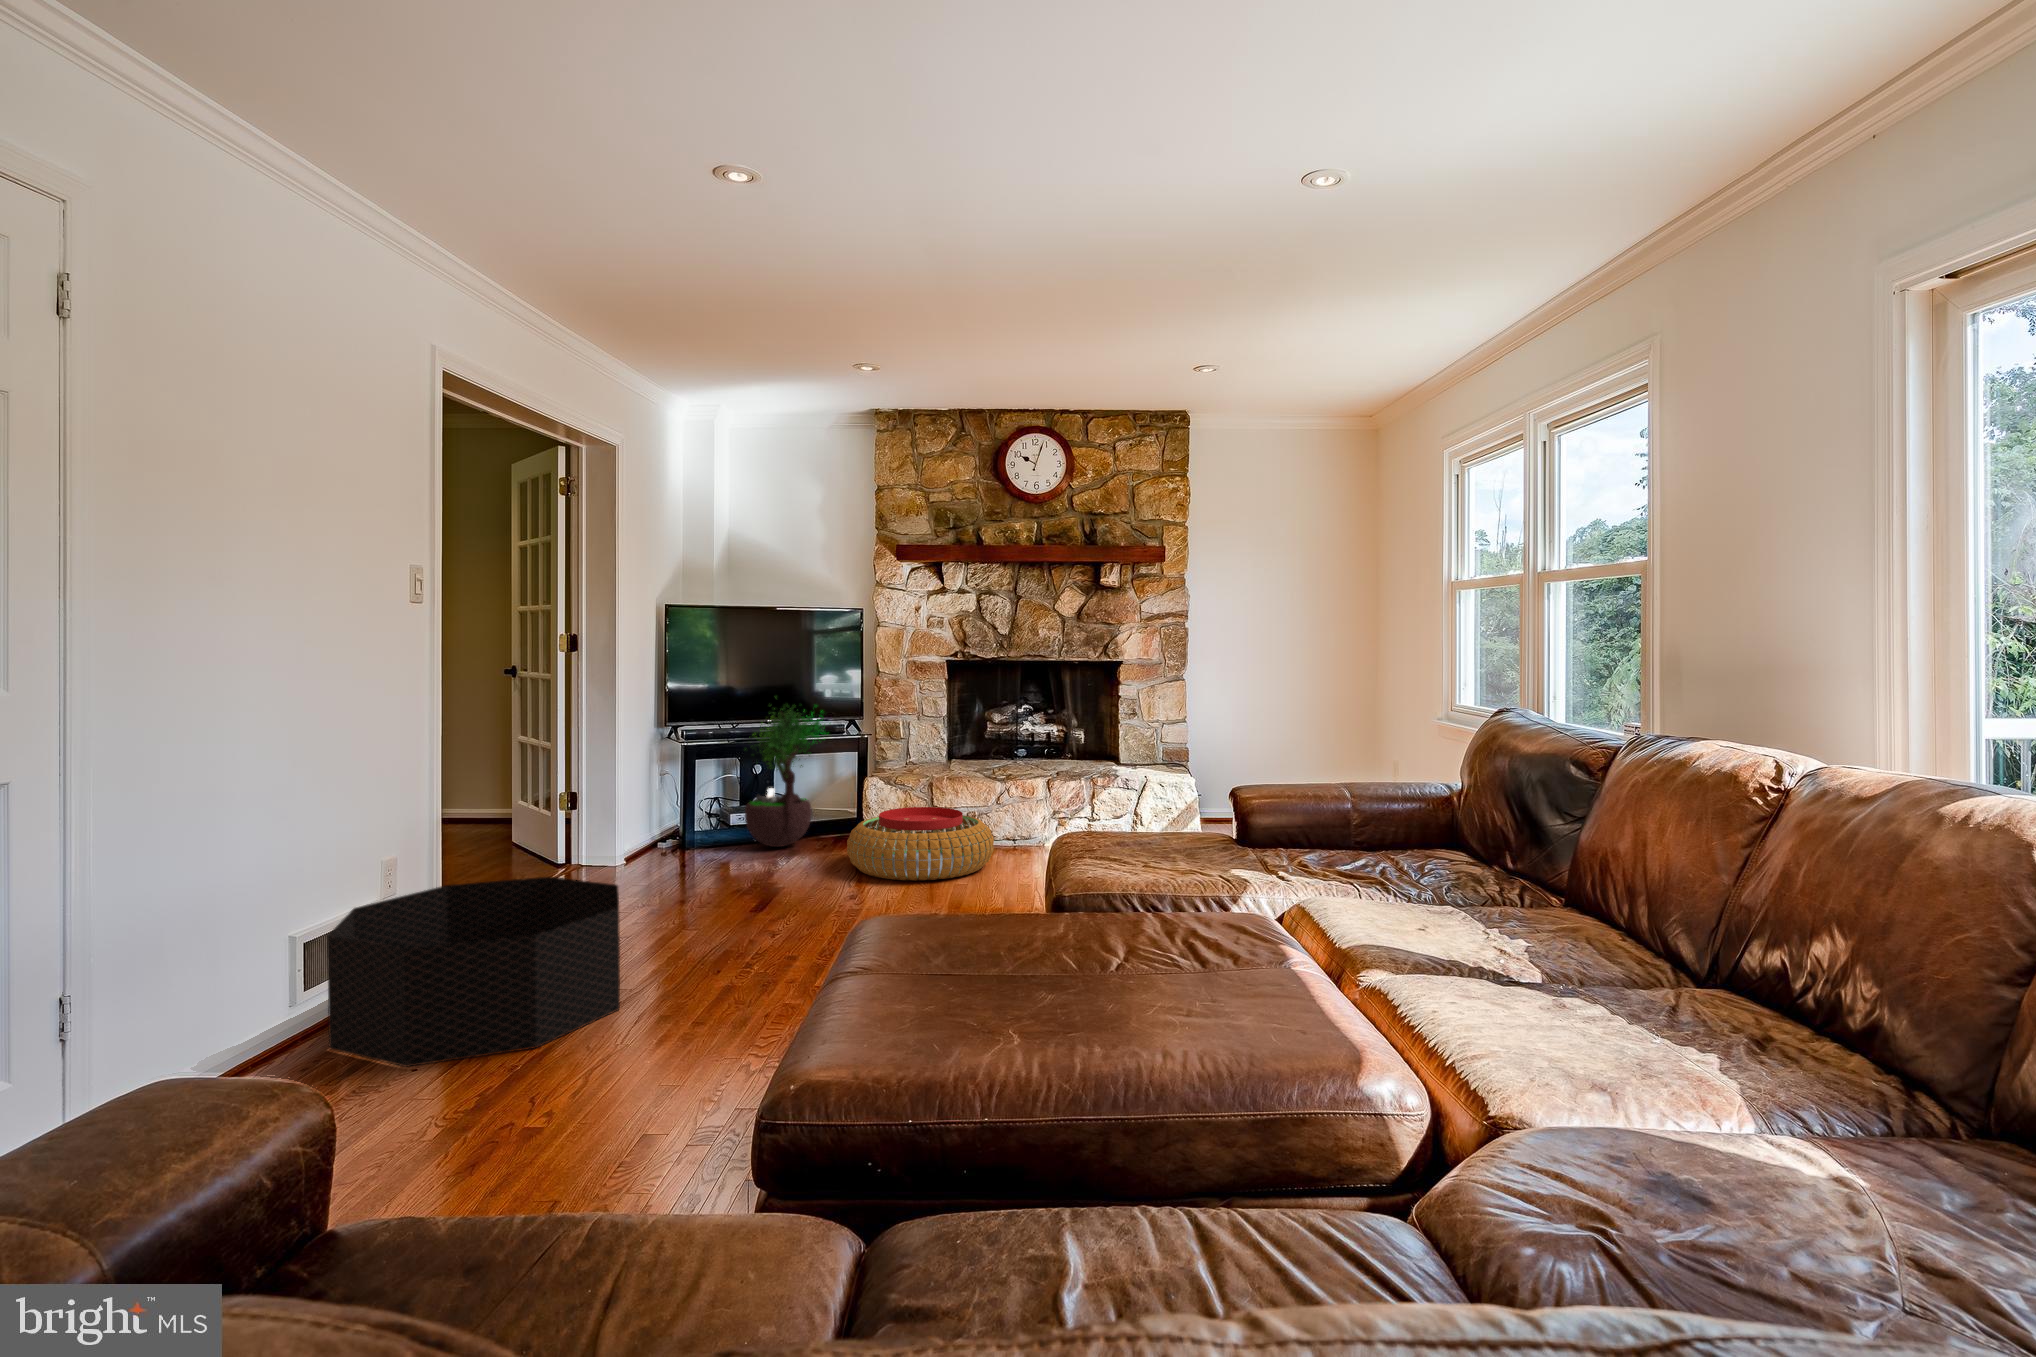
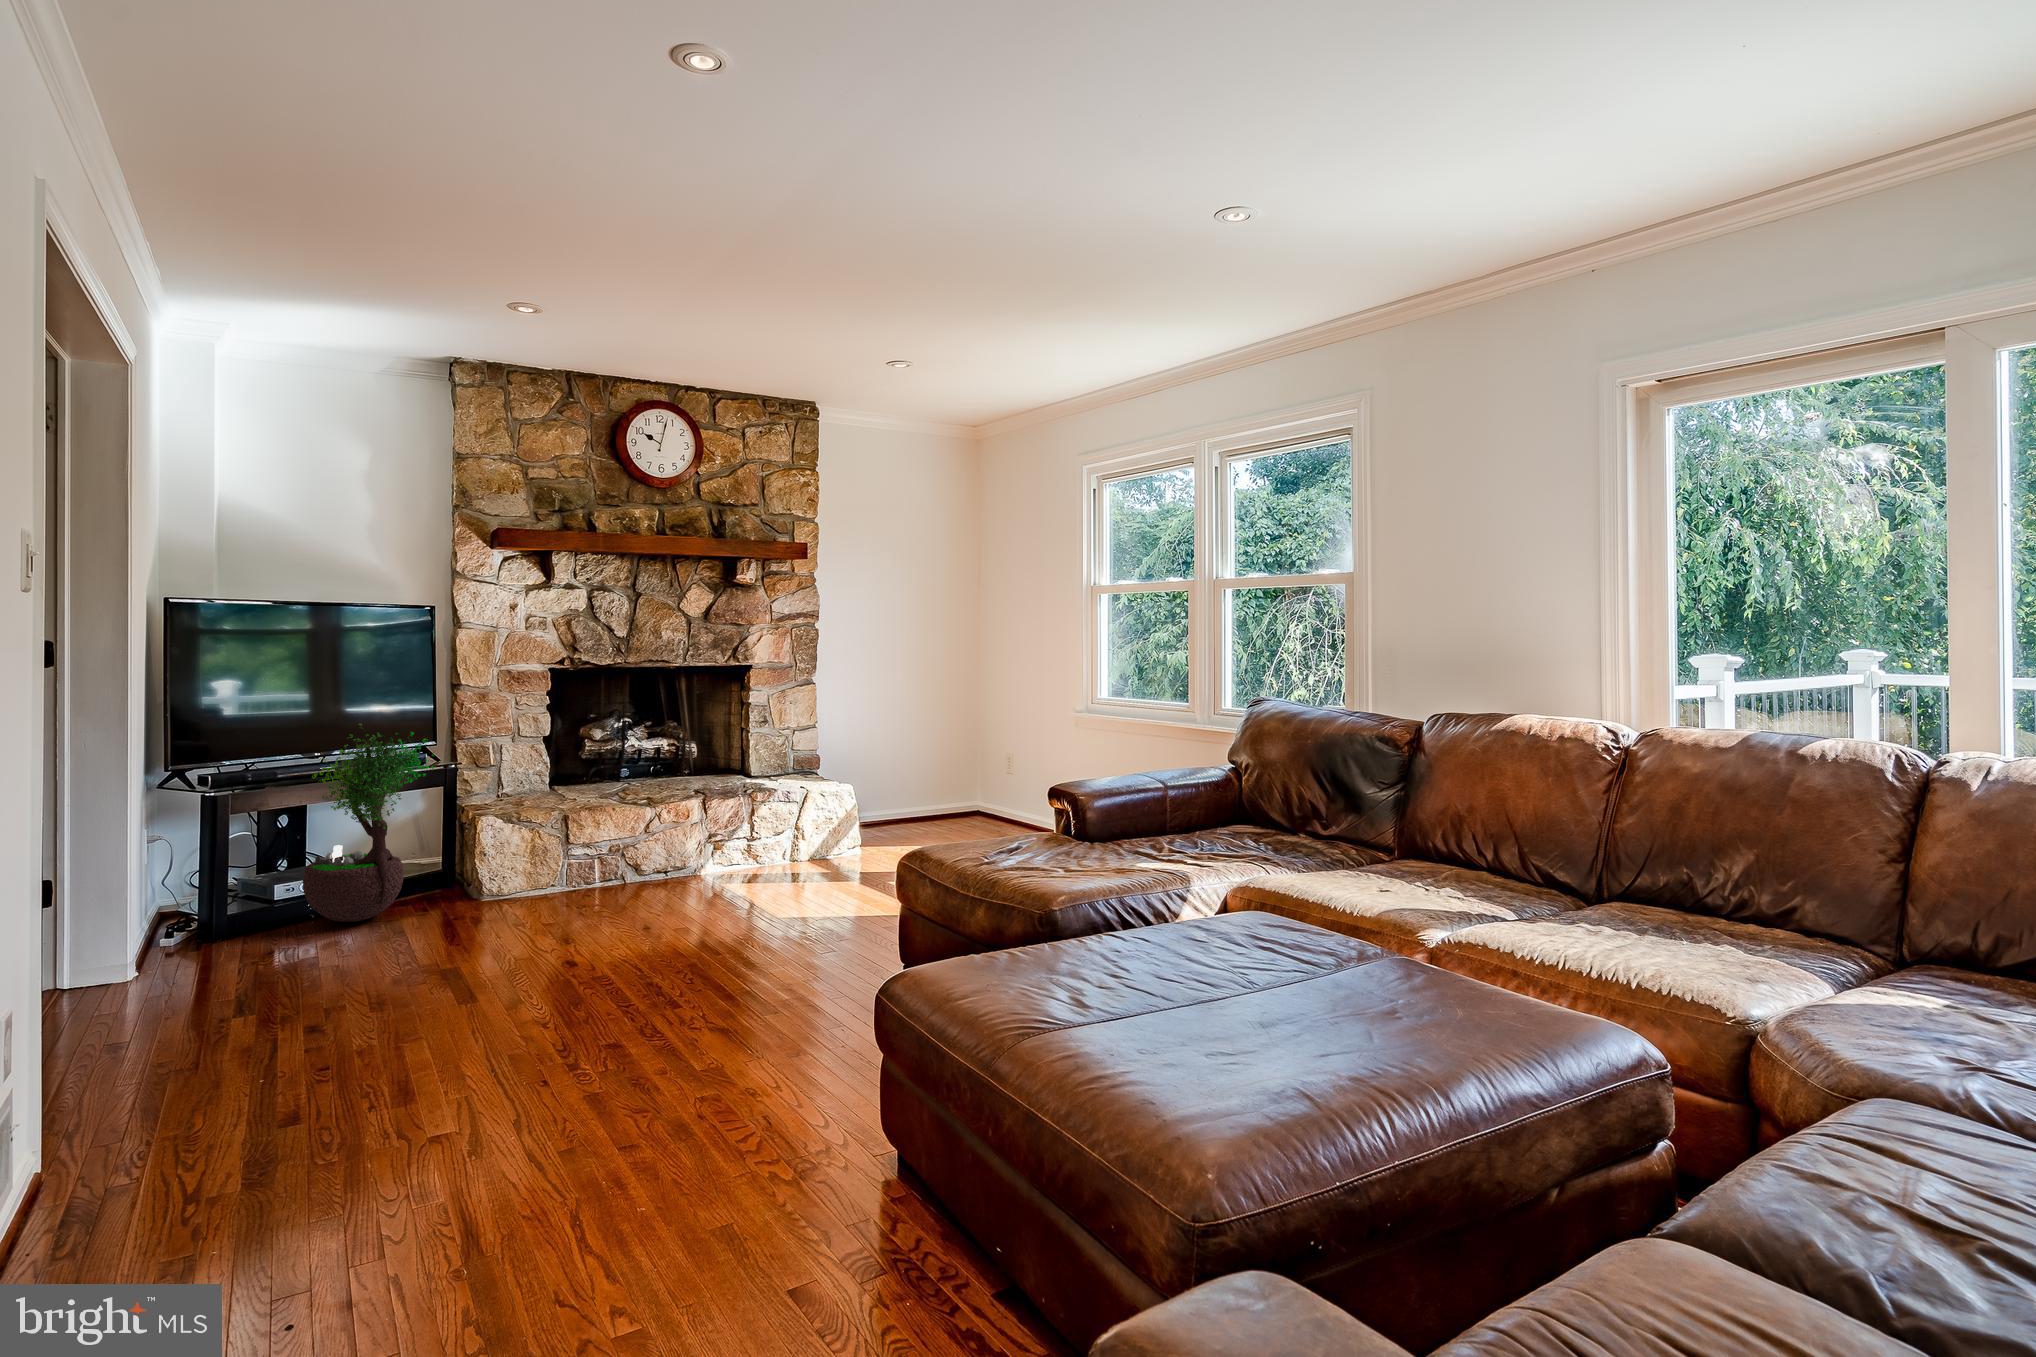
pouf: present [847,807,994,880] -> none [498,845,683,936]
basket: present [327,877,620,1067] -> none [64,988,497,1291]

